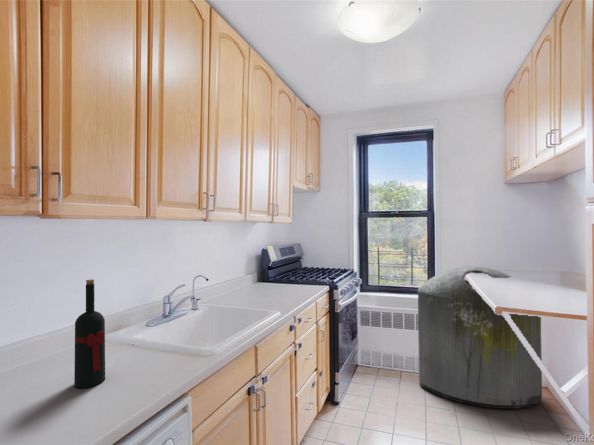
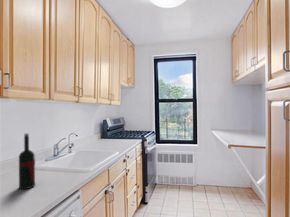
trash can: present [418,267,542,409] -> none [189,128,249,200]

